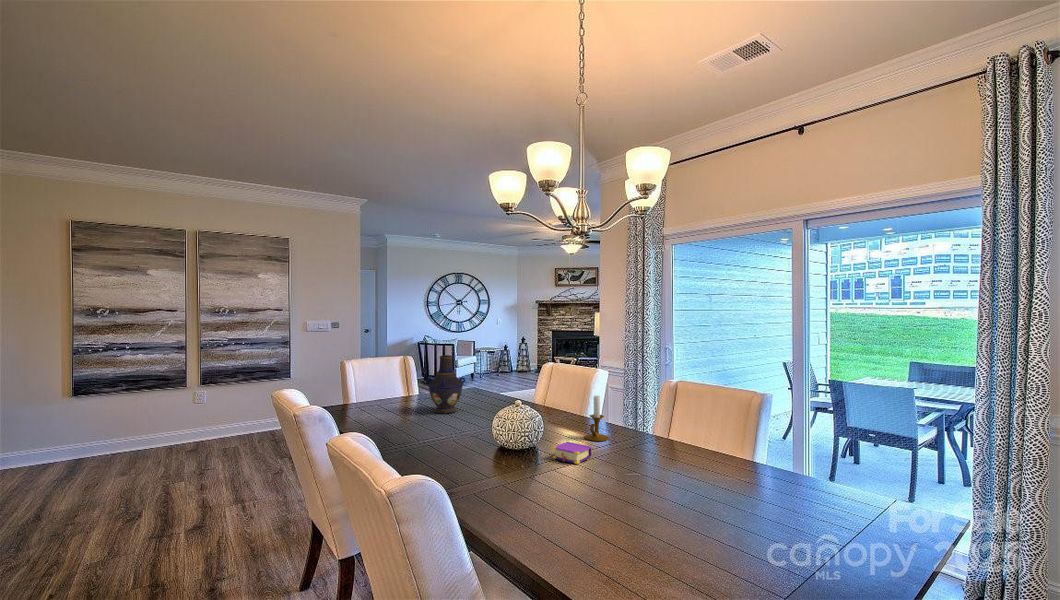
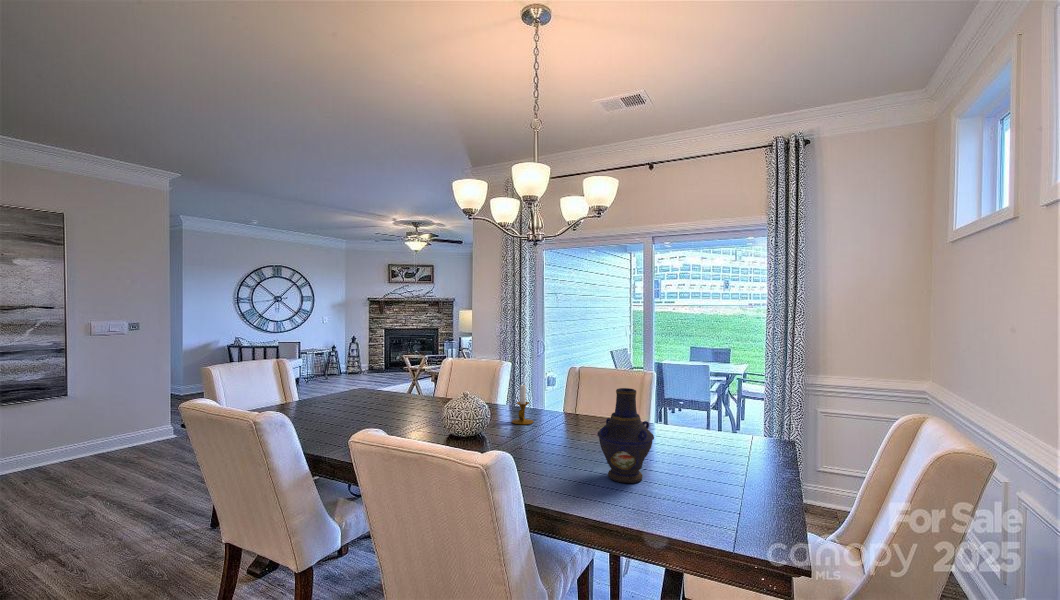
vase: present [426,355,465,414] -> present [597,388,654,483]
book: present [553,442,592,464] -> none [488,426,546,448]

